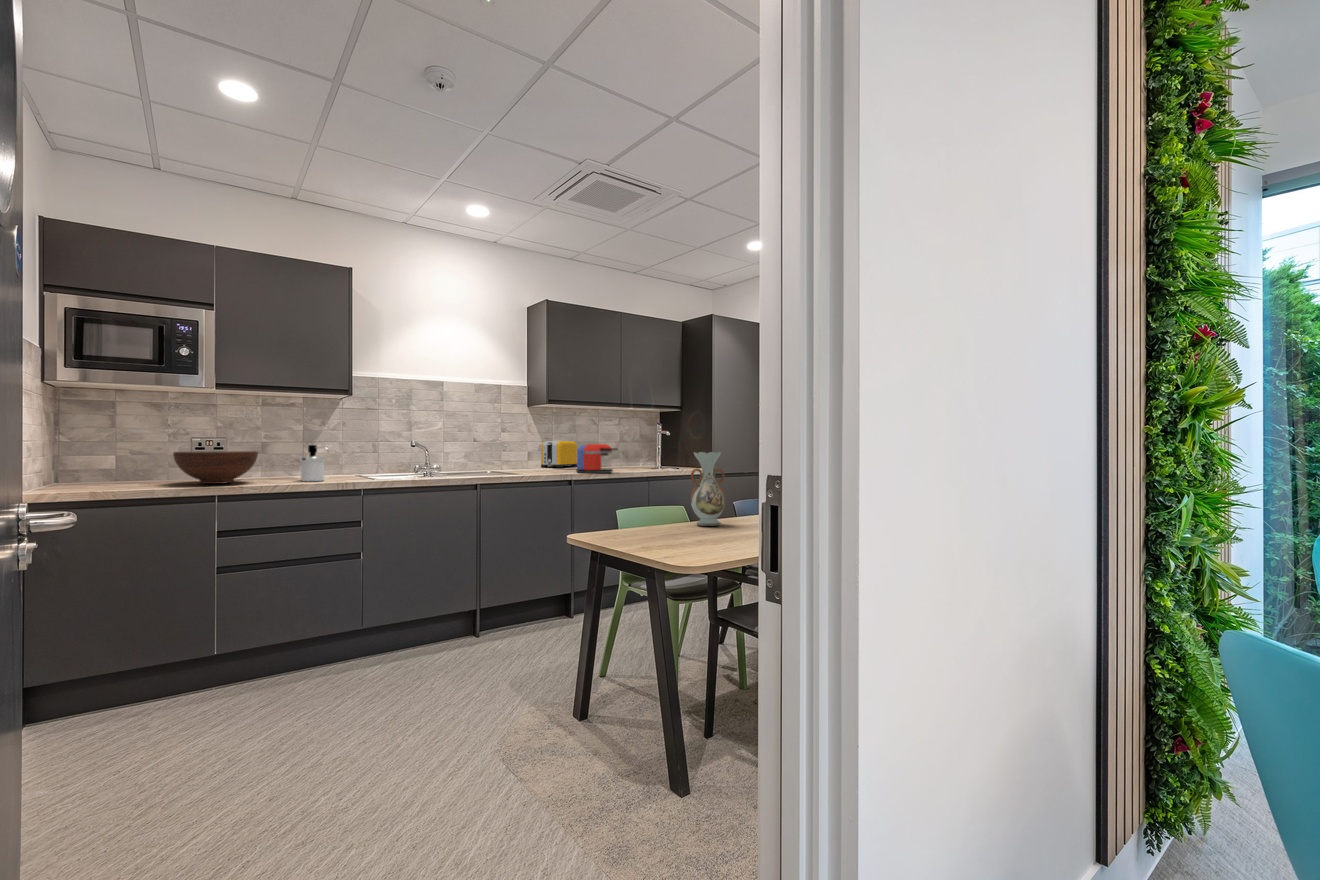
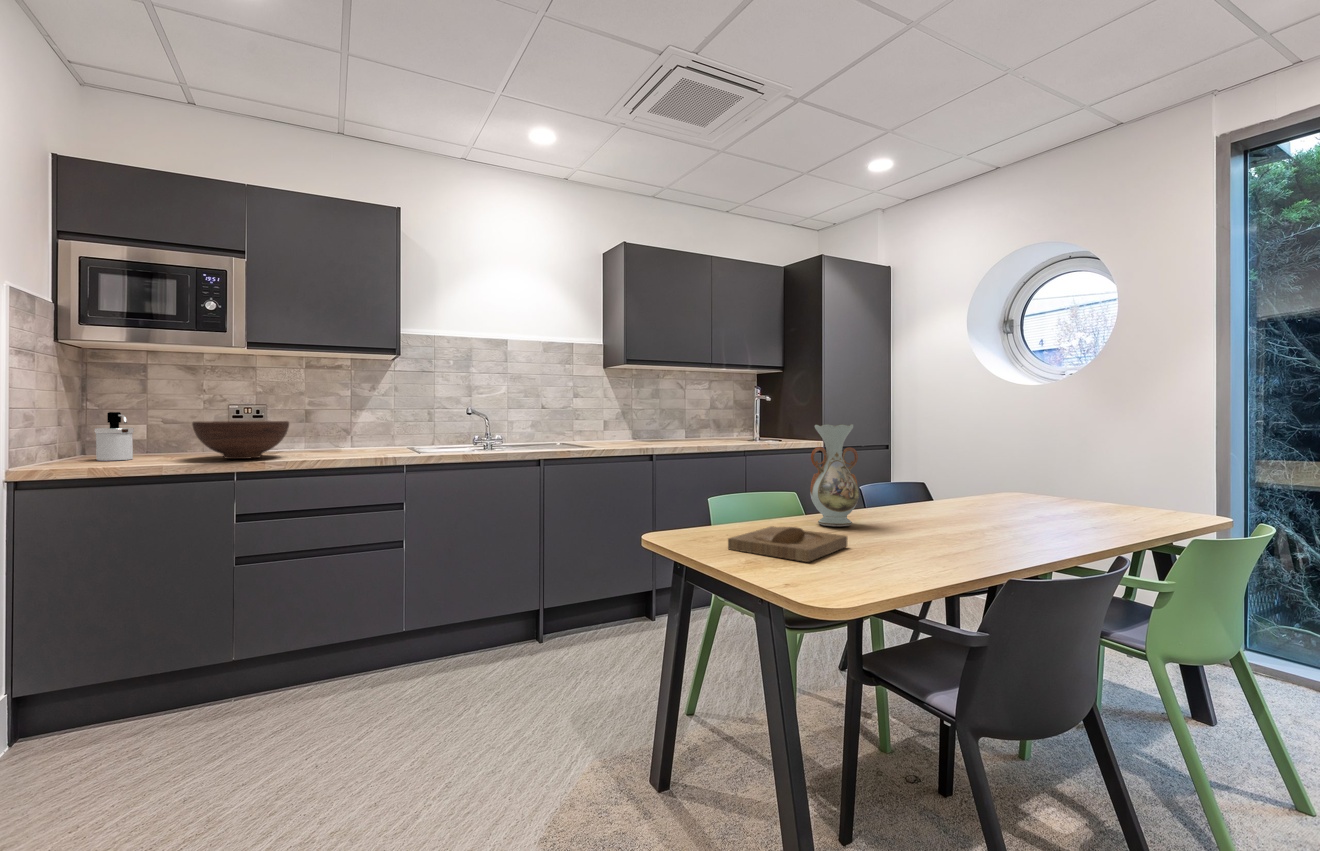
toaster: present [541,441,577,467] -> none [620,409,661,440]
coffee maker: present [576,444,618,473] -> none [659,413,709,448]
soap dispenser: present [300,445,329,481] -> present [95,412,134,461]
tray: none [629,524,712,544] -> present [728,526,848,562]

